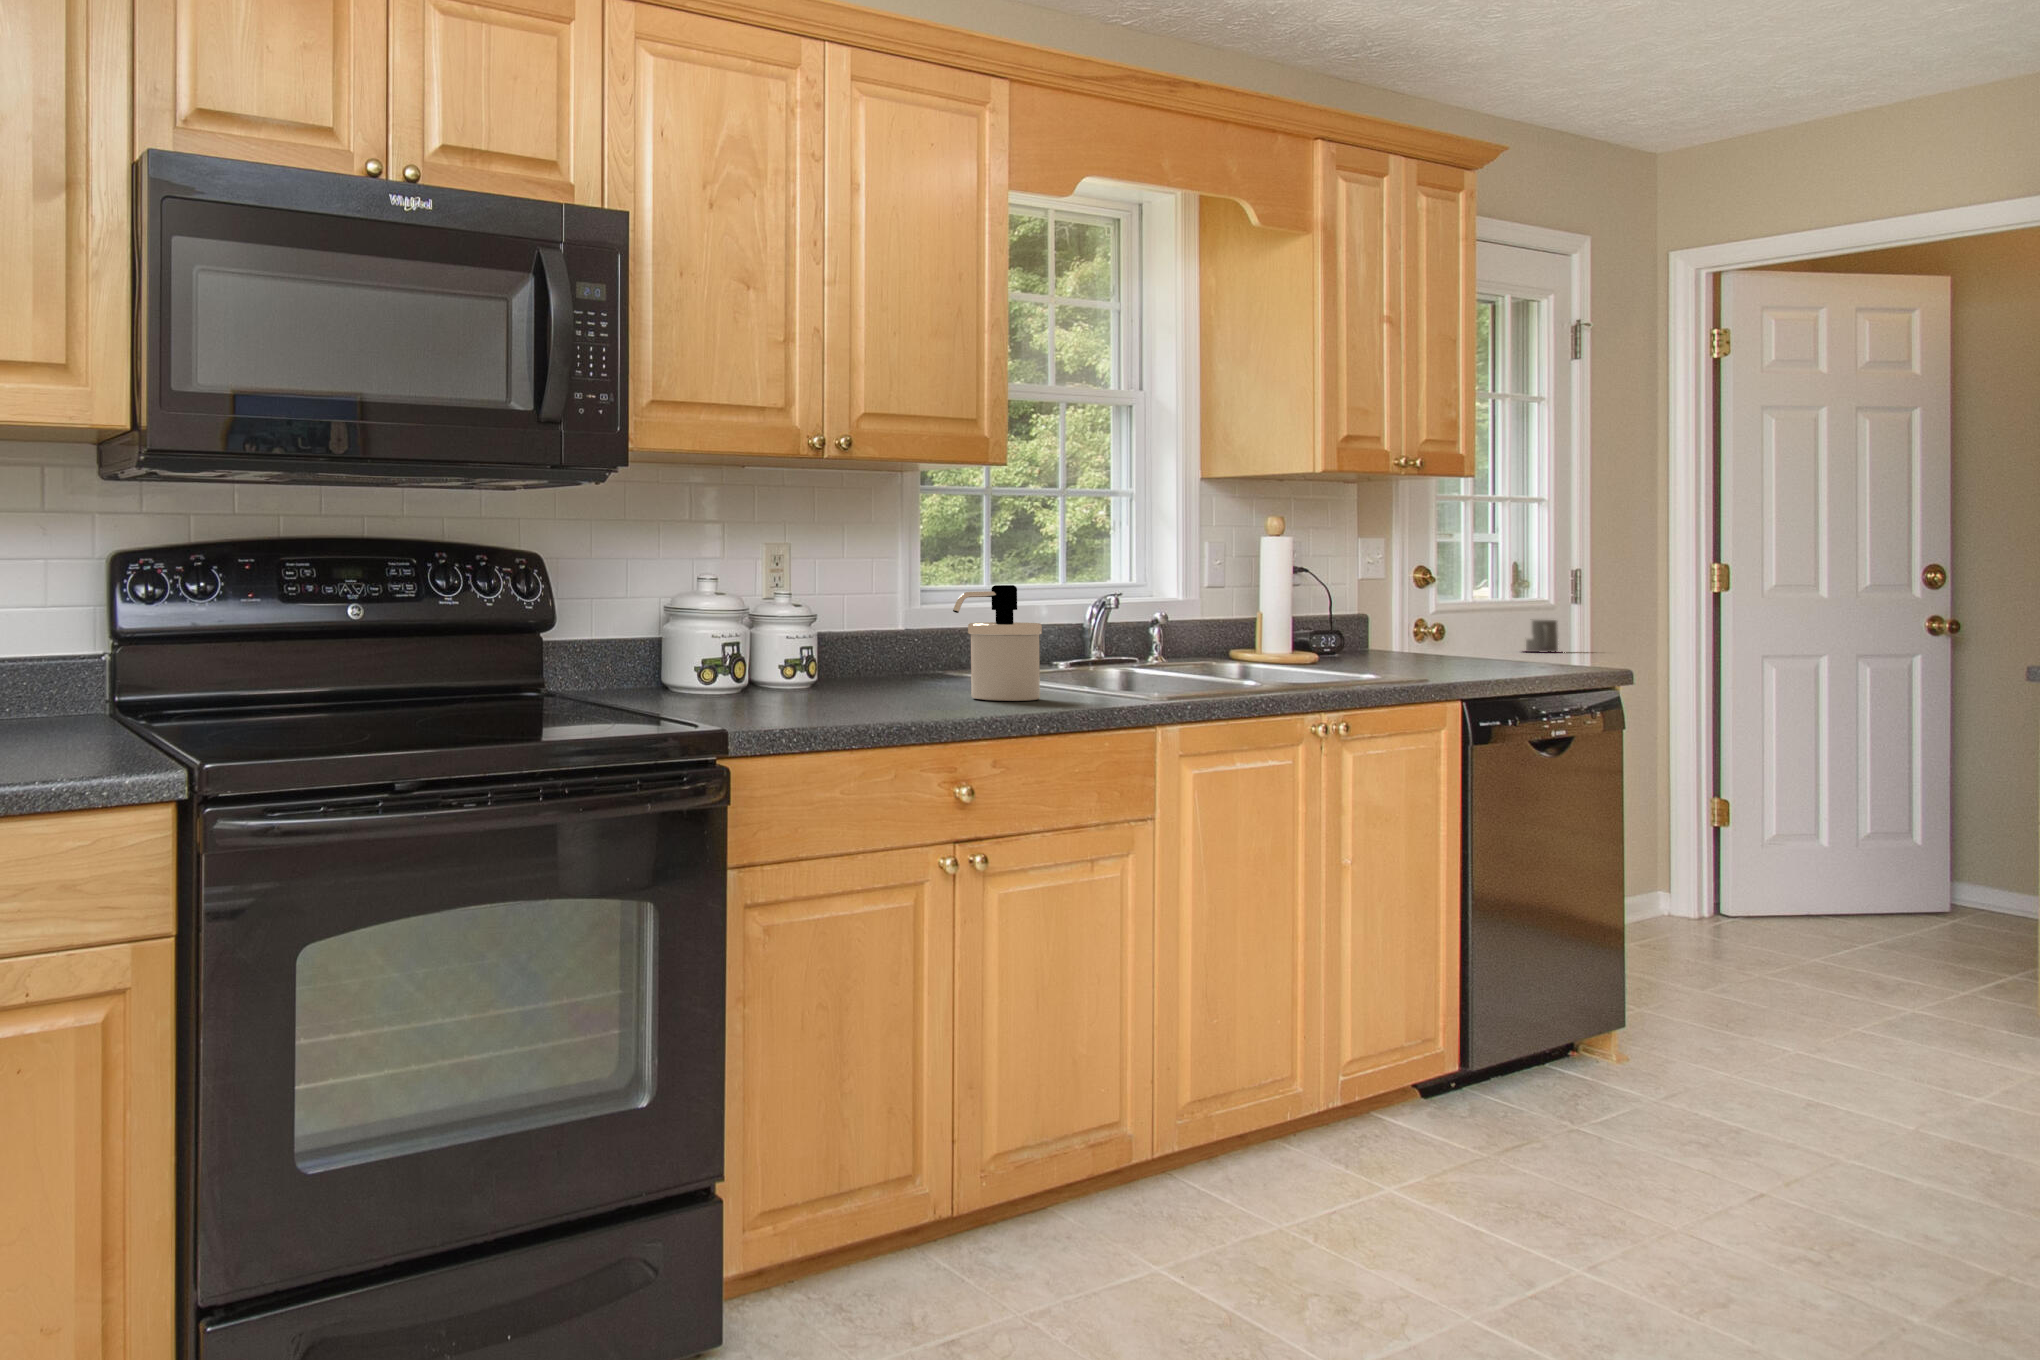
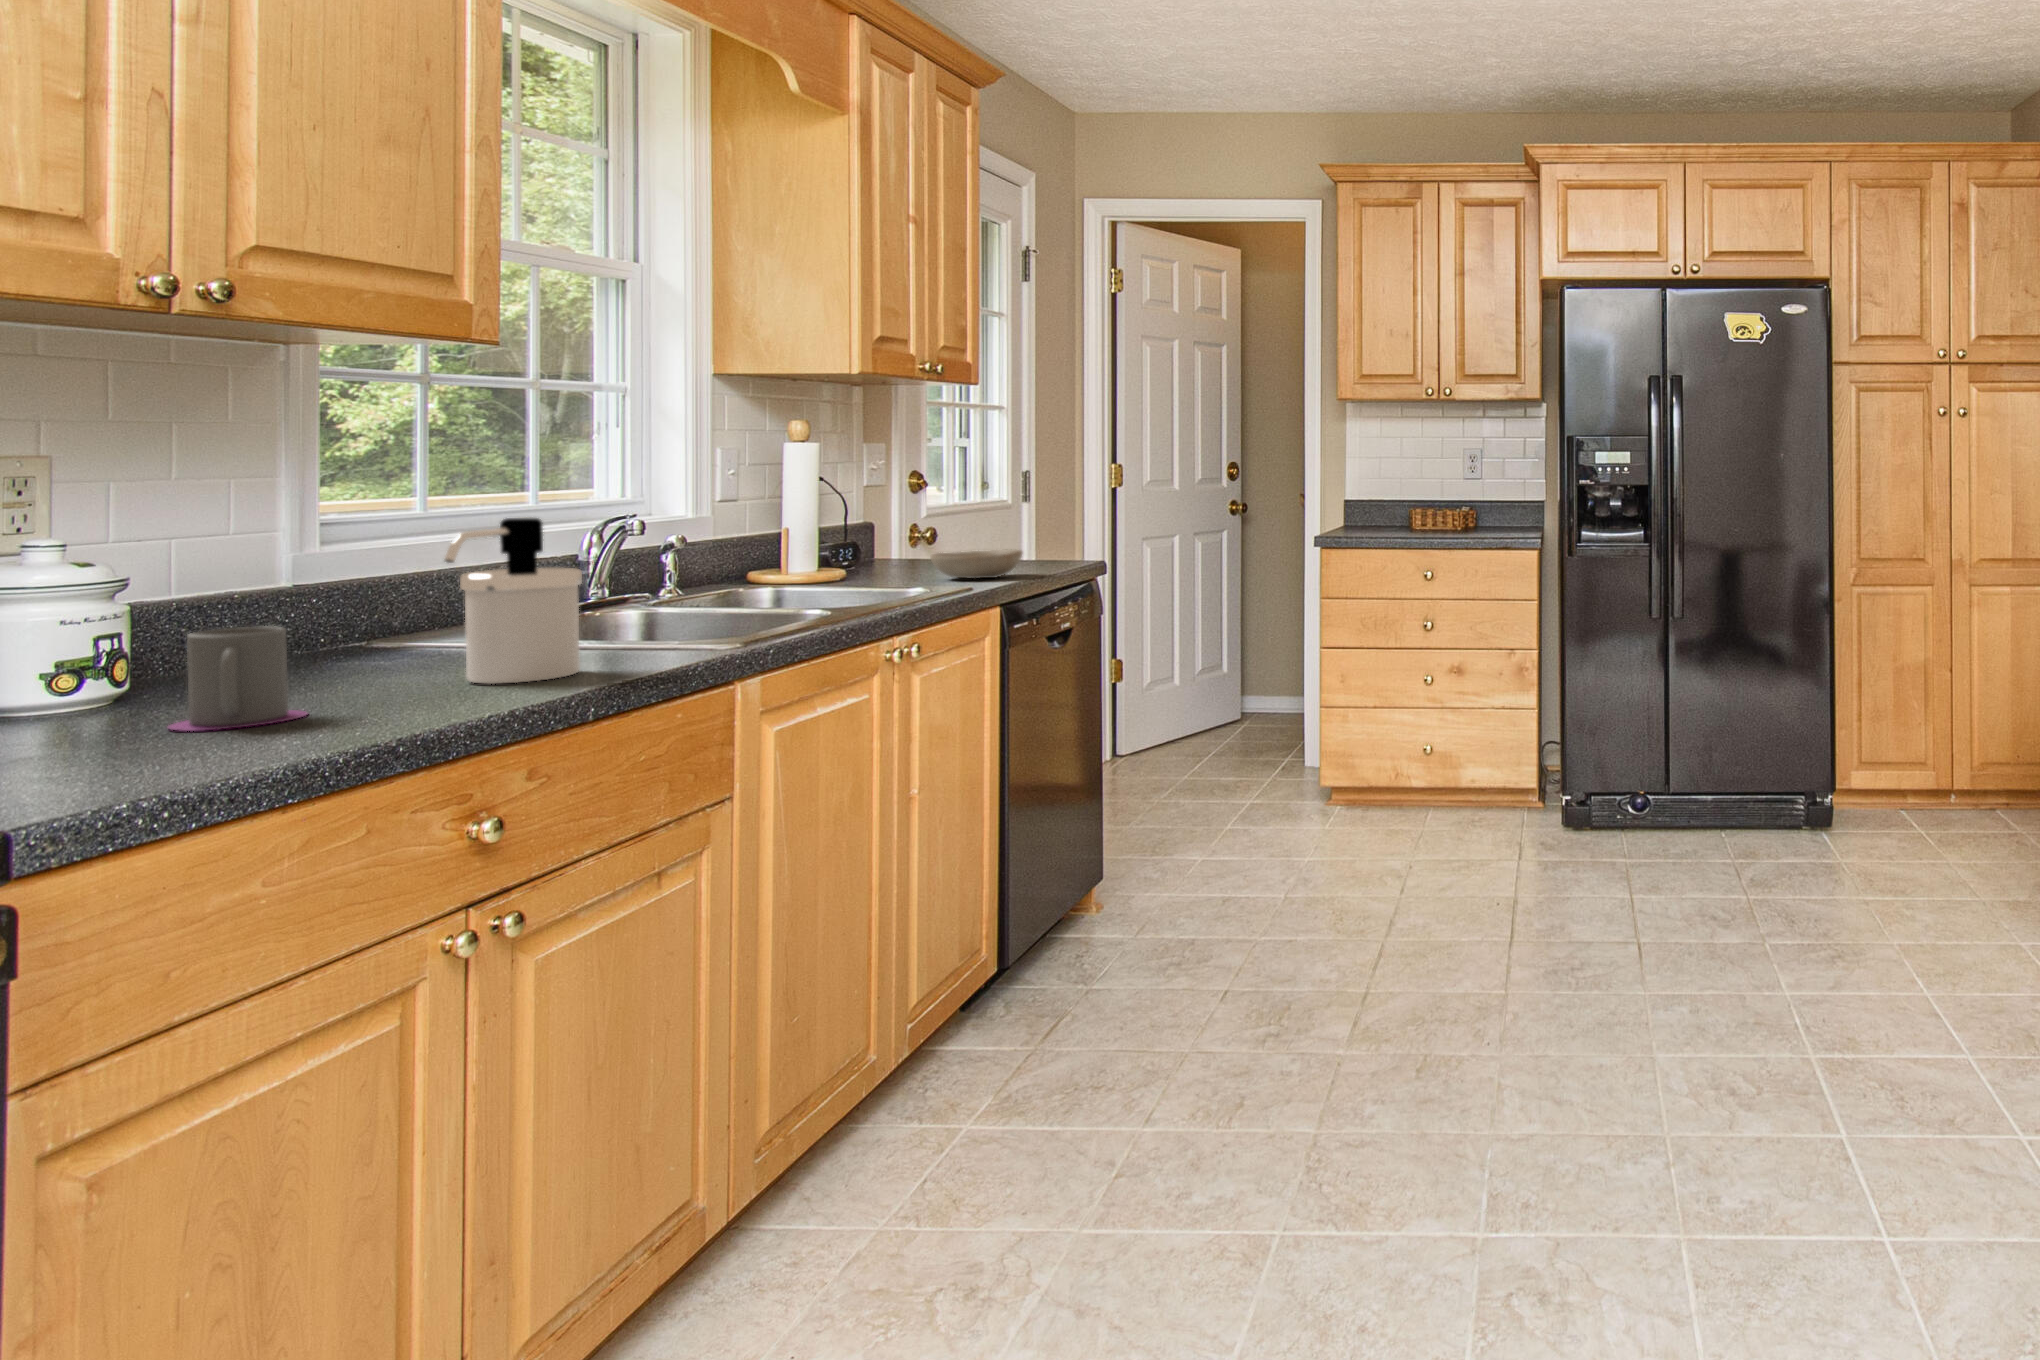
mug: present [1526,620,1558,652] -> present [168,626,307,731]
bowl: none [1403,645,1513,672] -> present [930,549,1022,579]

